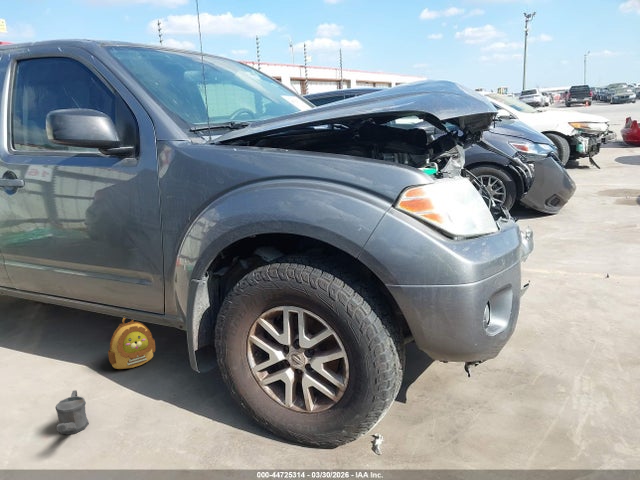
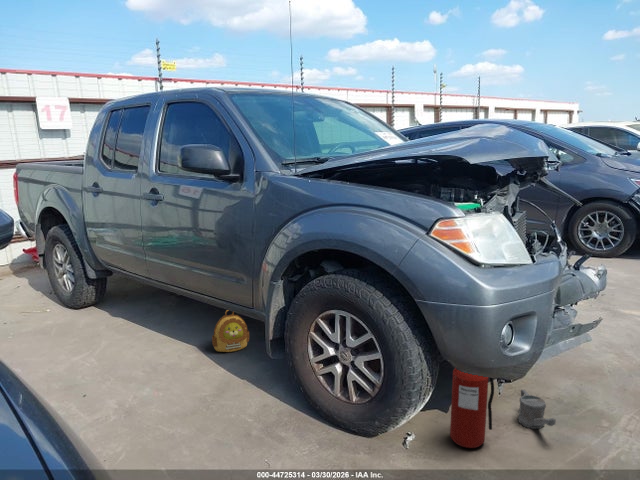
fire extinguisher: none [419,332,466,442] -> present [450,368,494,448]
watering can: present [55,390,89,434] -> present [518,390,556,429]

